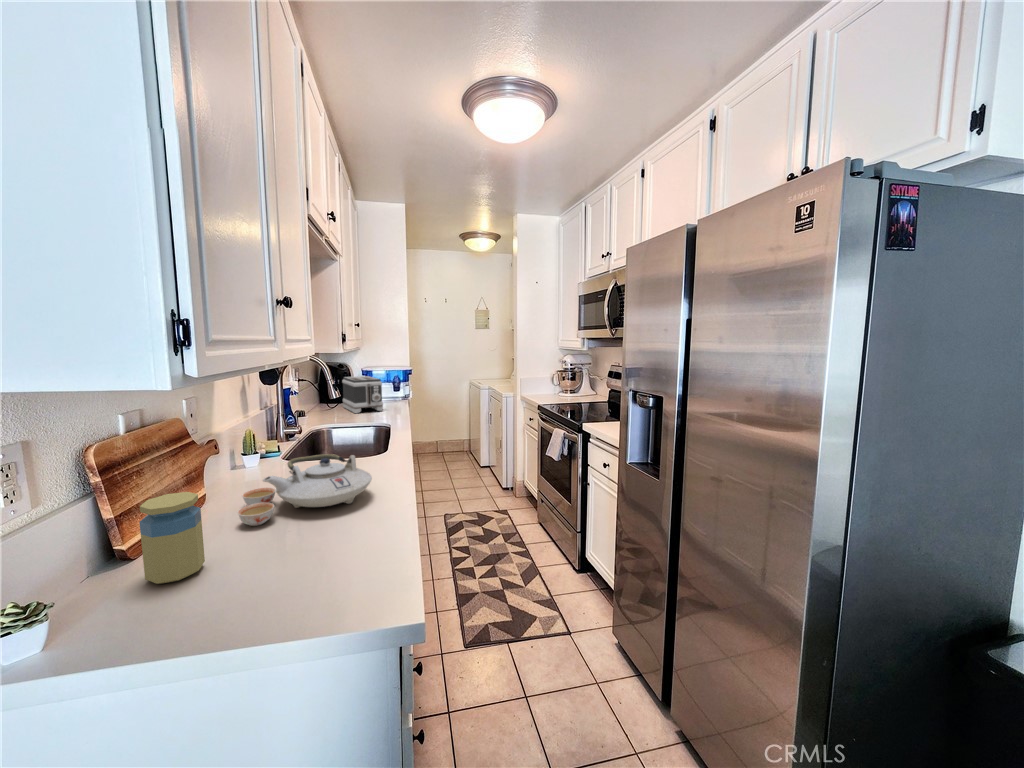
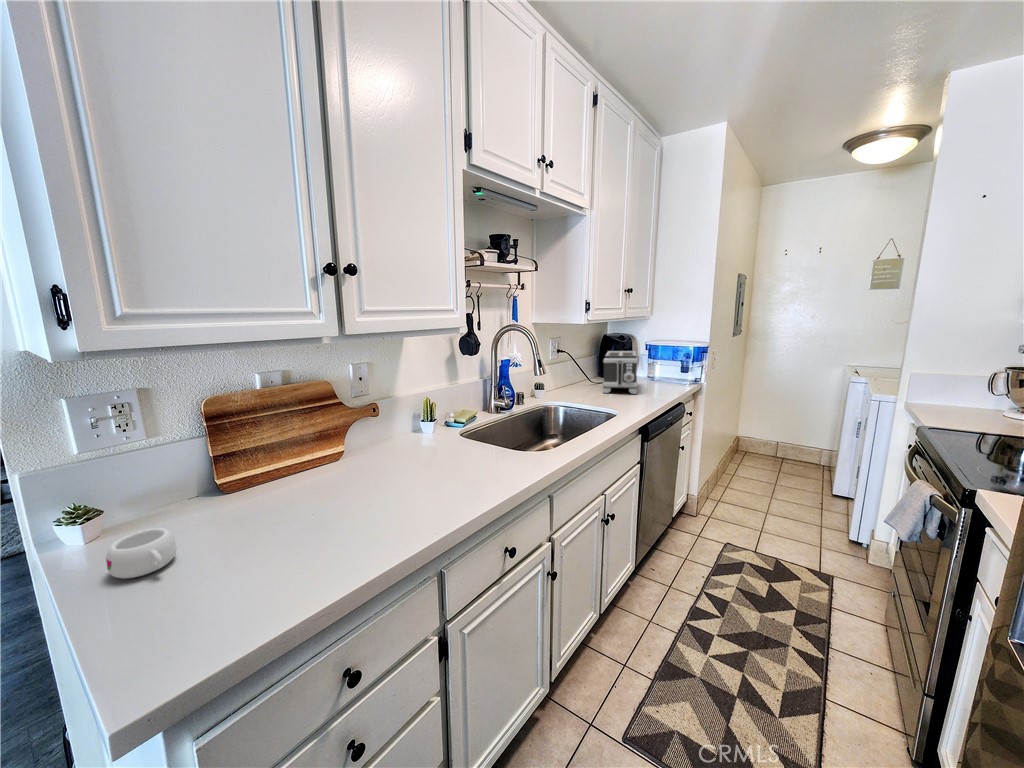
teapot: present [237,454,372,526] -> none [299,435,437,500]
jar: present [139,492,205,584] -> none [175,446,233,522]
mug: none [191,566,274,624] -> present [106,528,176,579]

